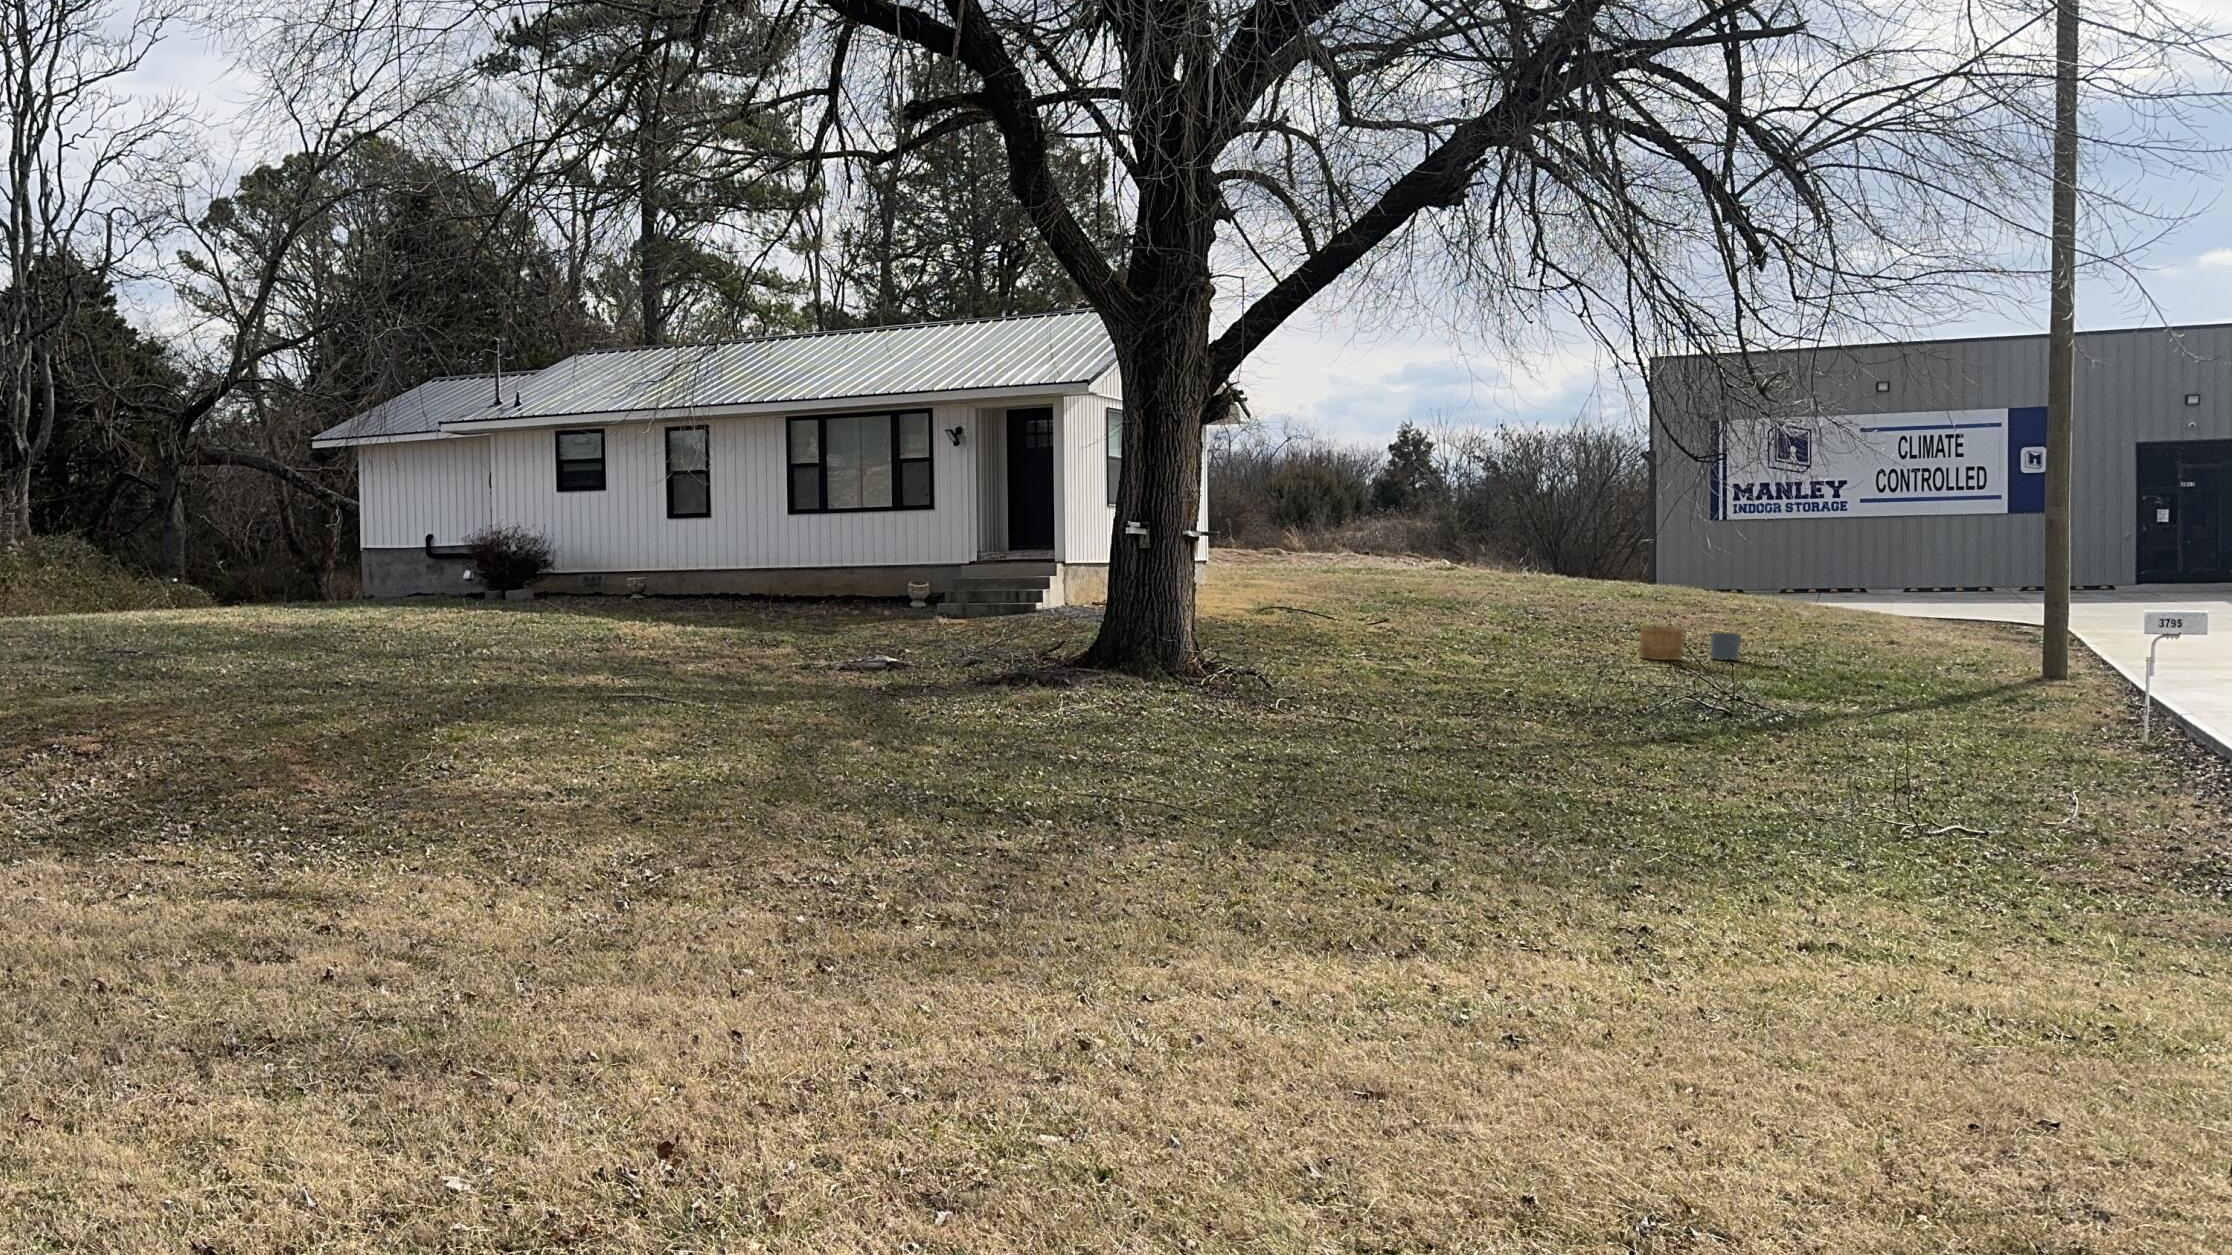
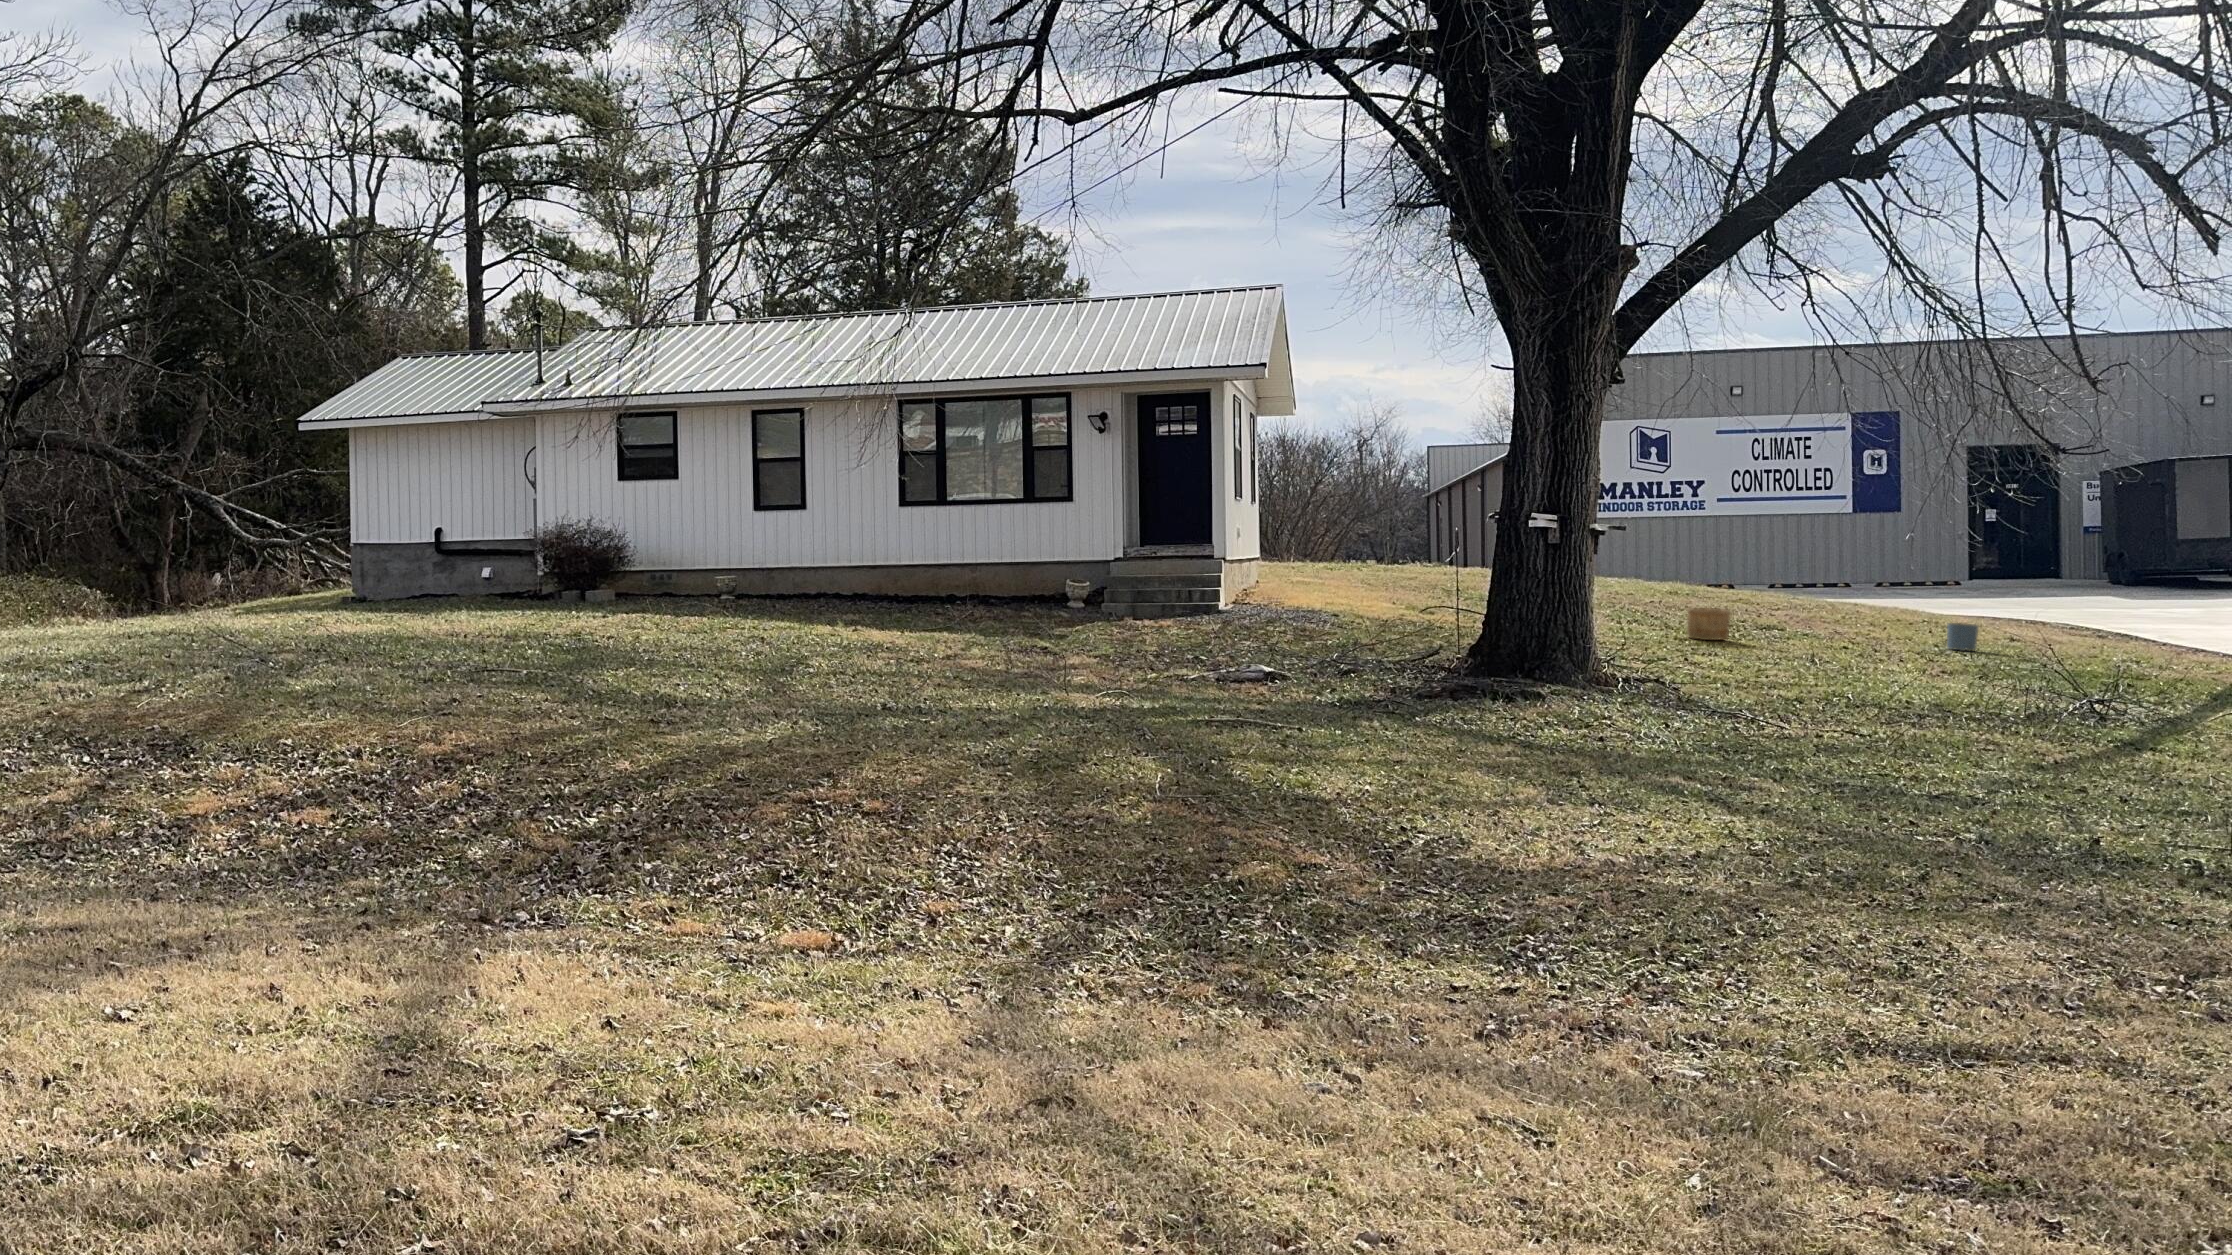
wooden bucket: present [1639,626,1684,660] -> present [1687,608,1730,640]

